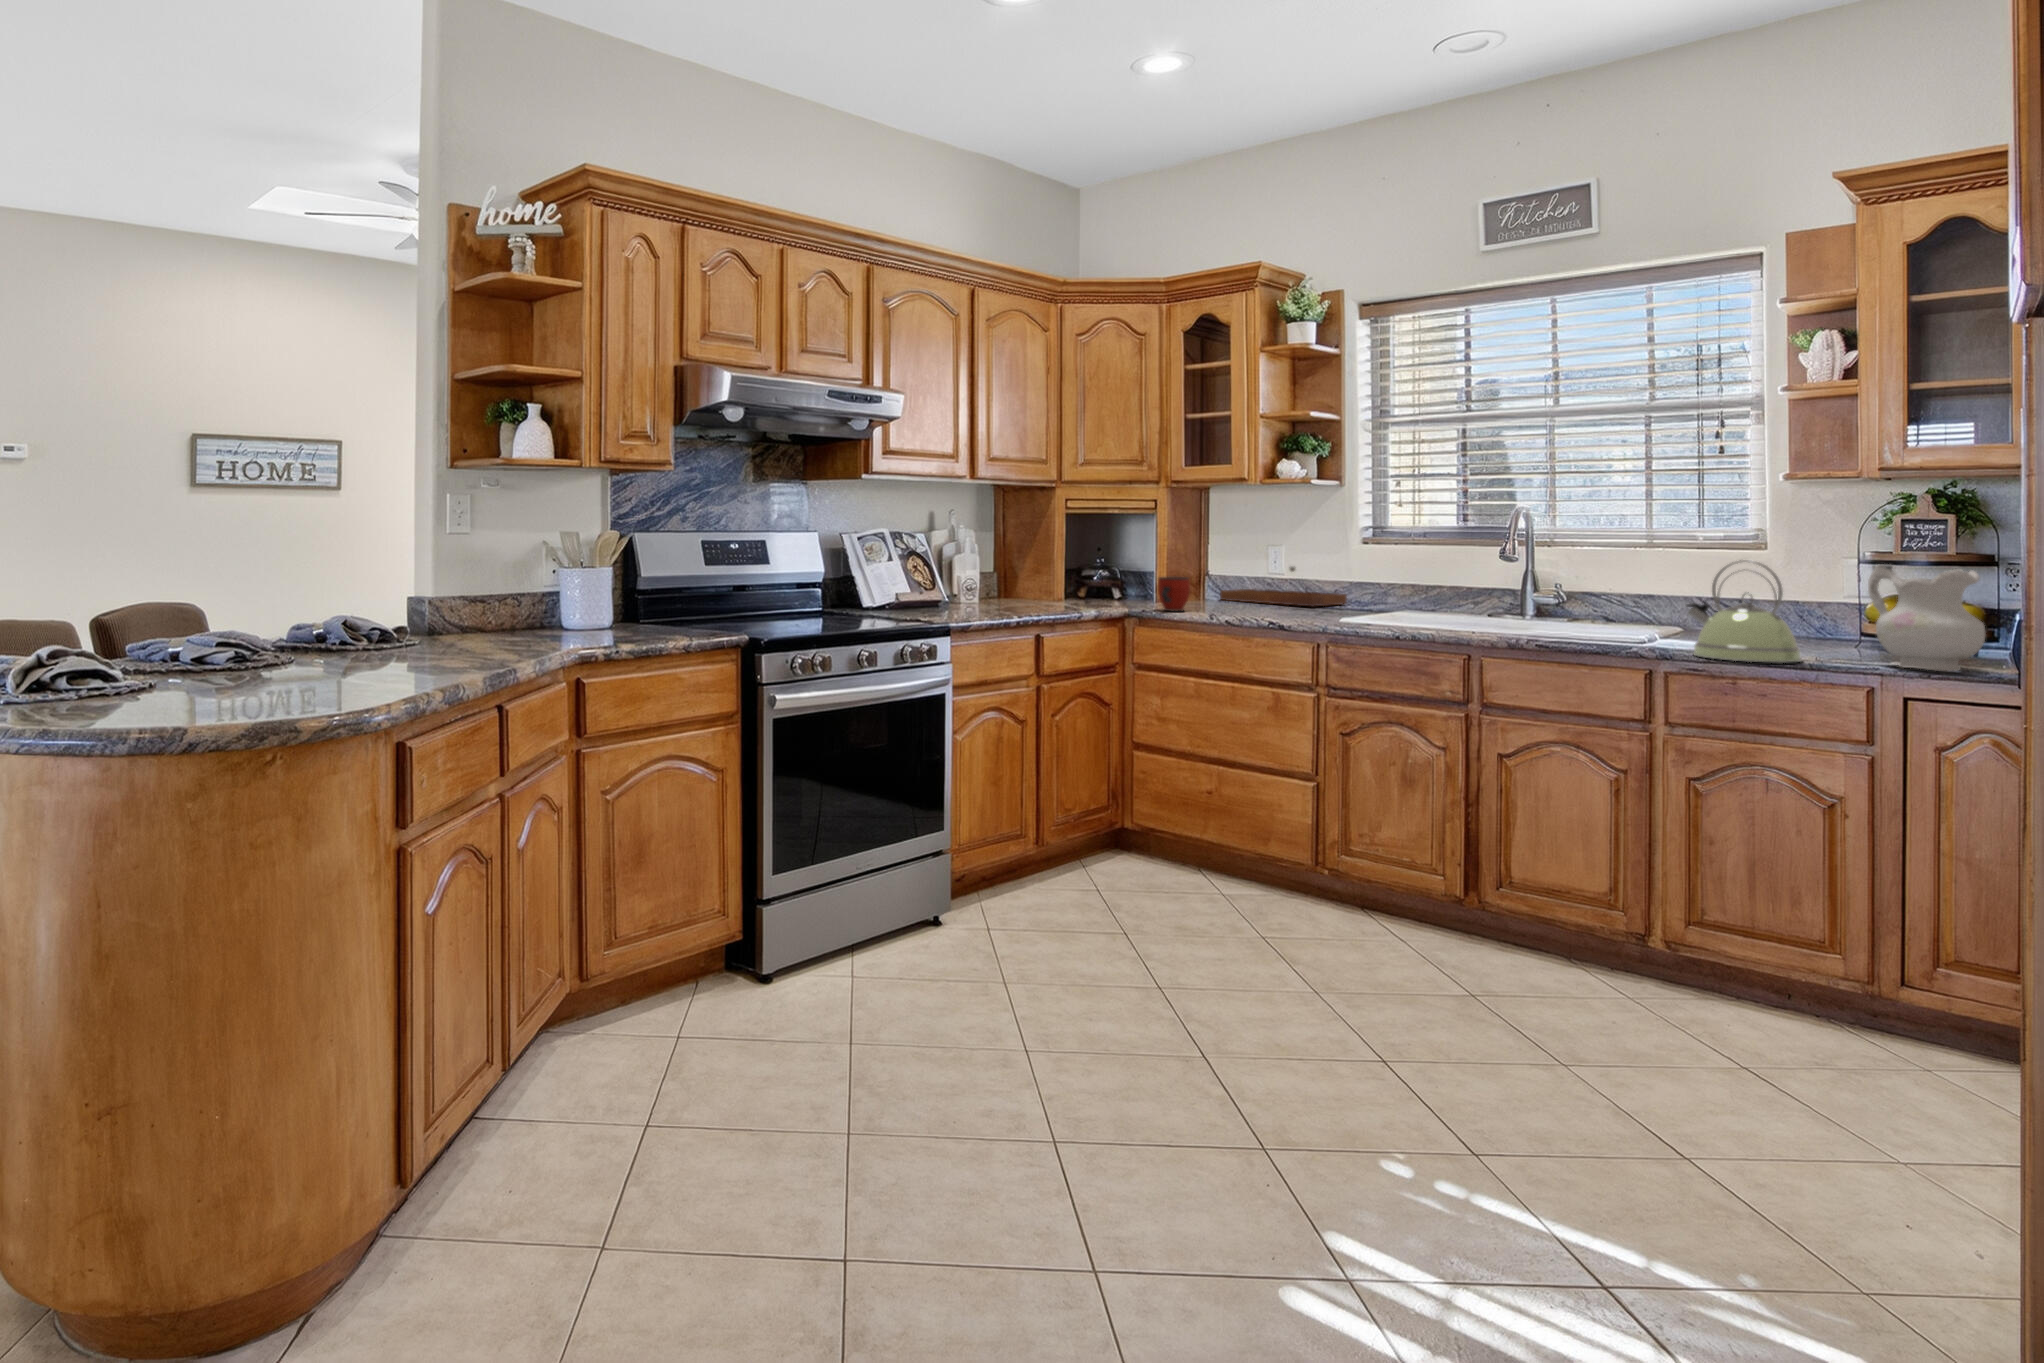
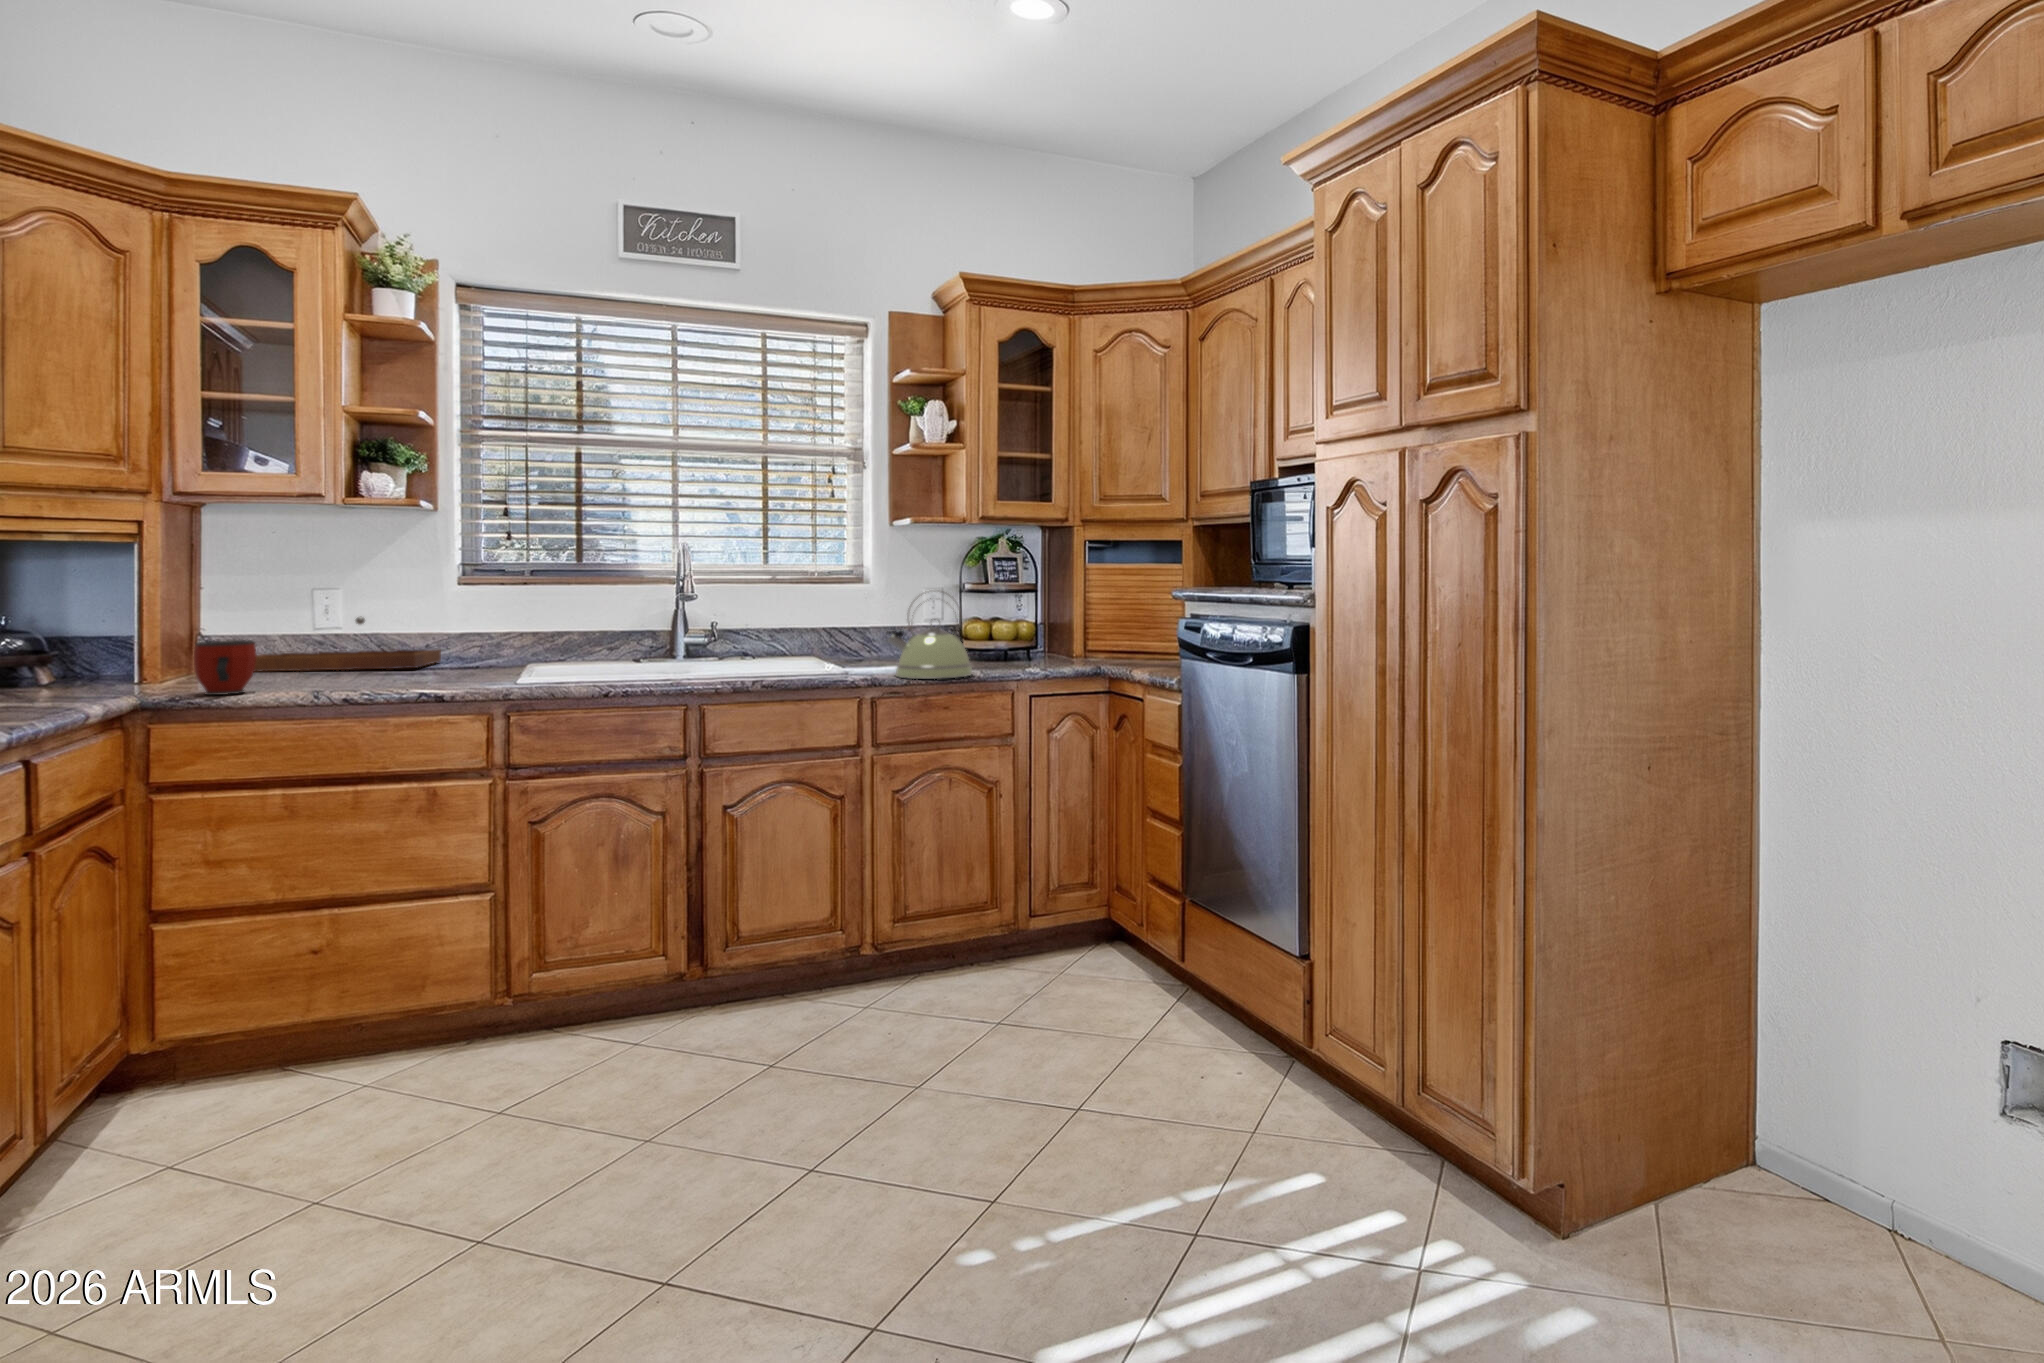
ceramic pitcher: present [1868,564,1985,671] -> none [998,589,1069,671]

